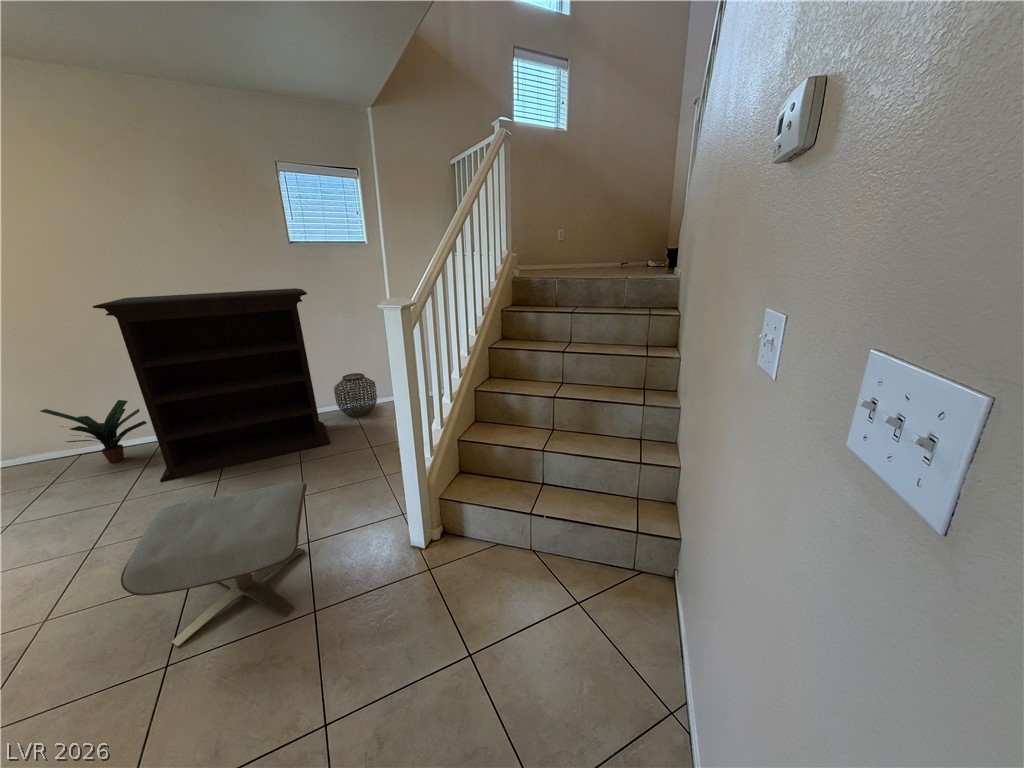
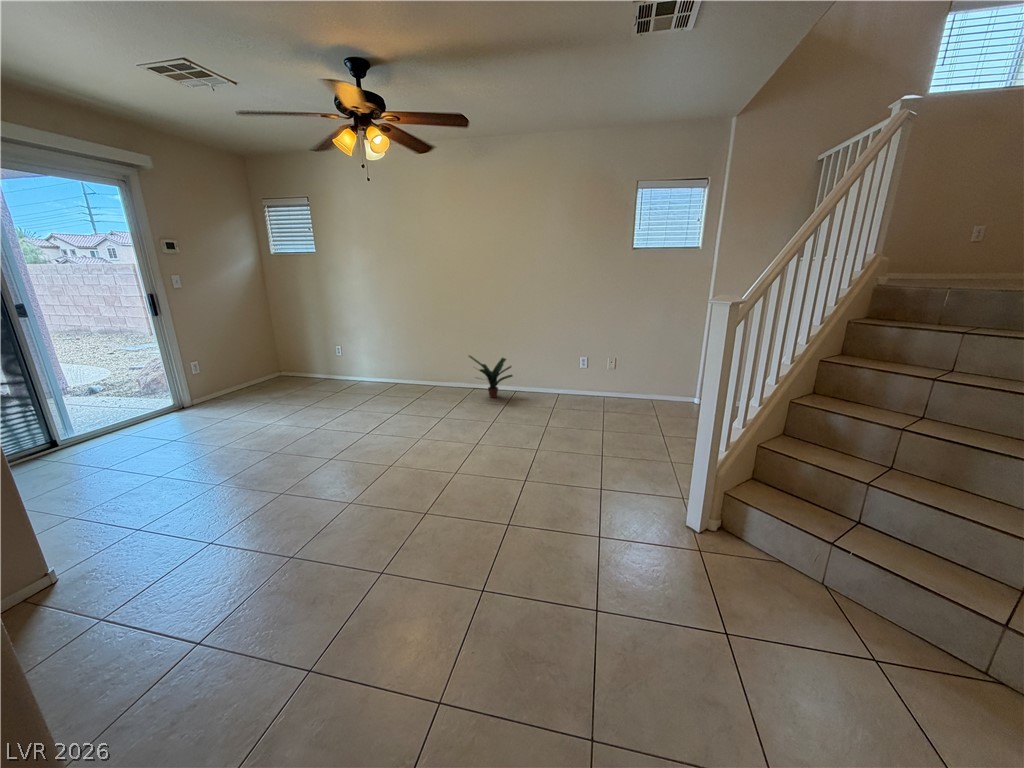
bookshelf: present [93,288,330,482] -> none [509,288,640,423]
woven basket: present [334,373,377,417] -> none [638,369,677,409]
ottoman: present [121,482,307,648] -> none [503,426,613,529]

